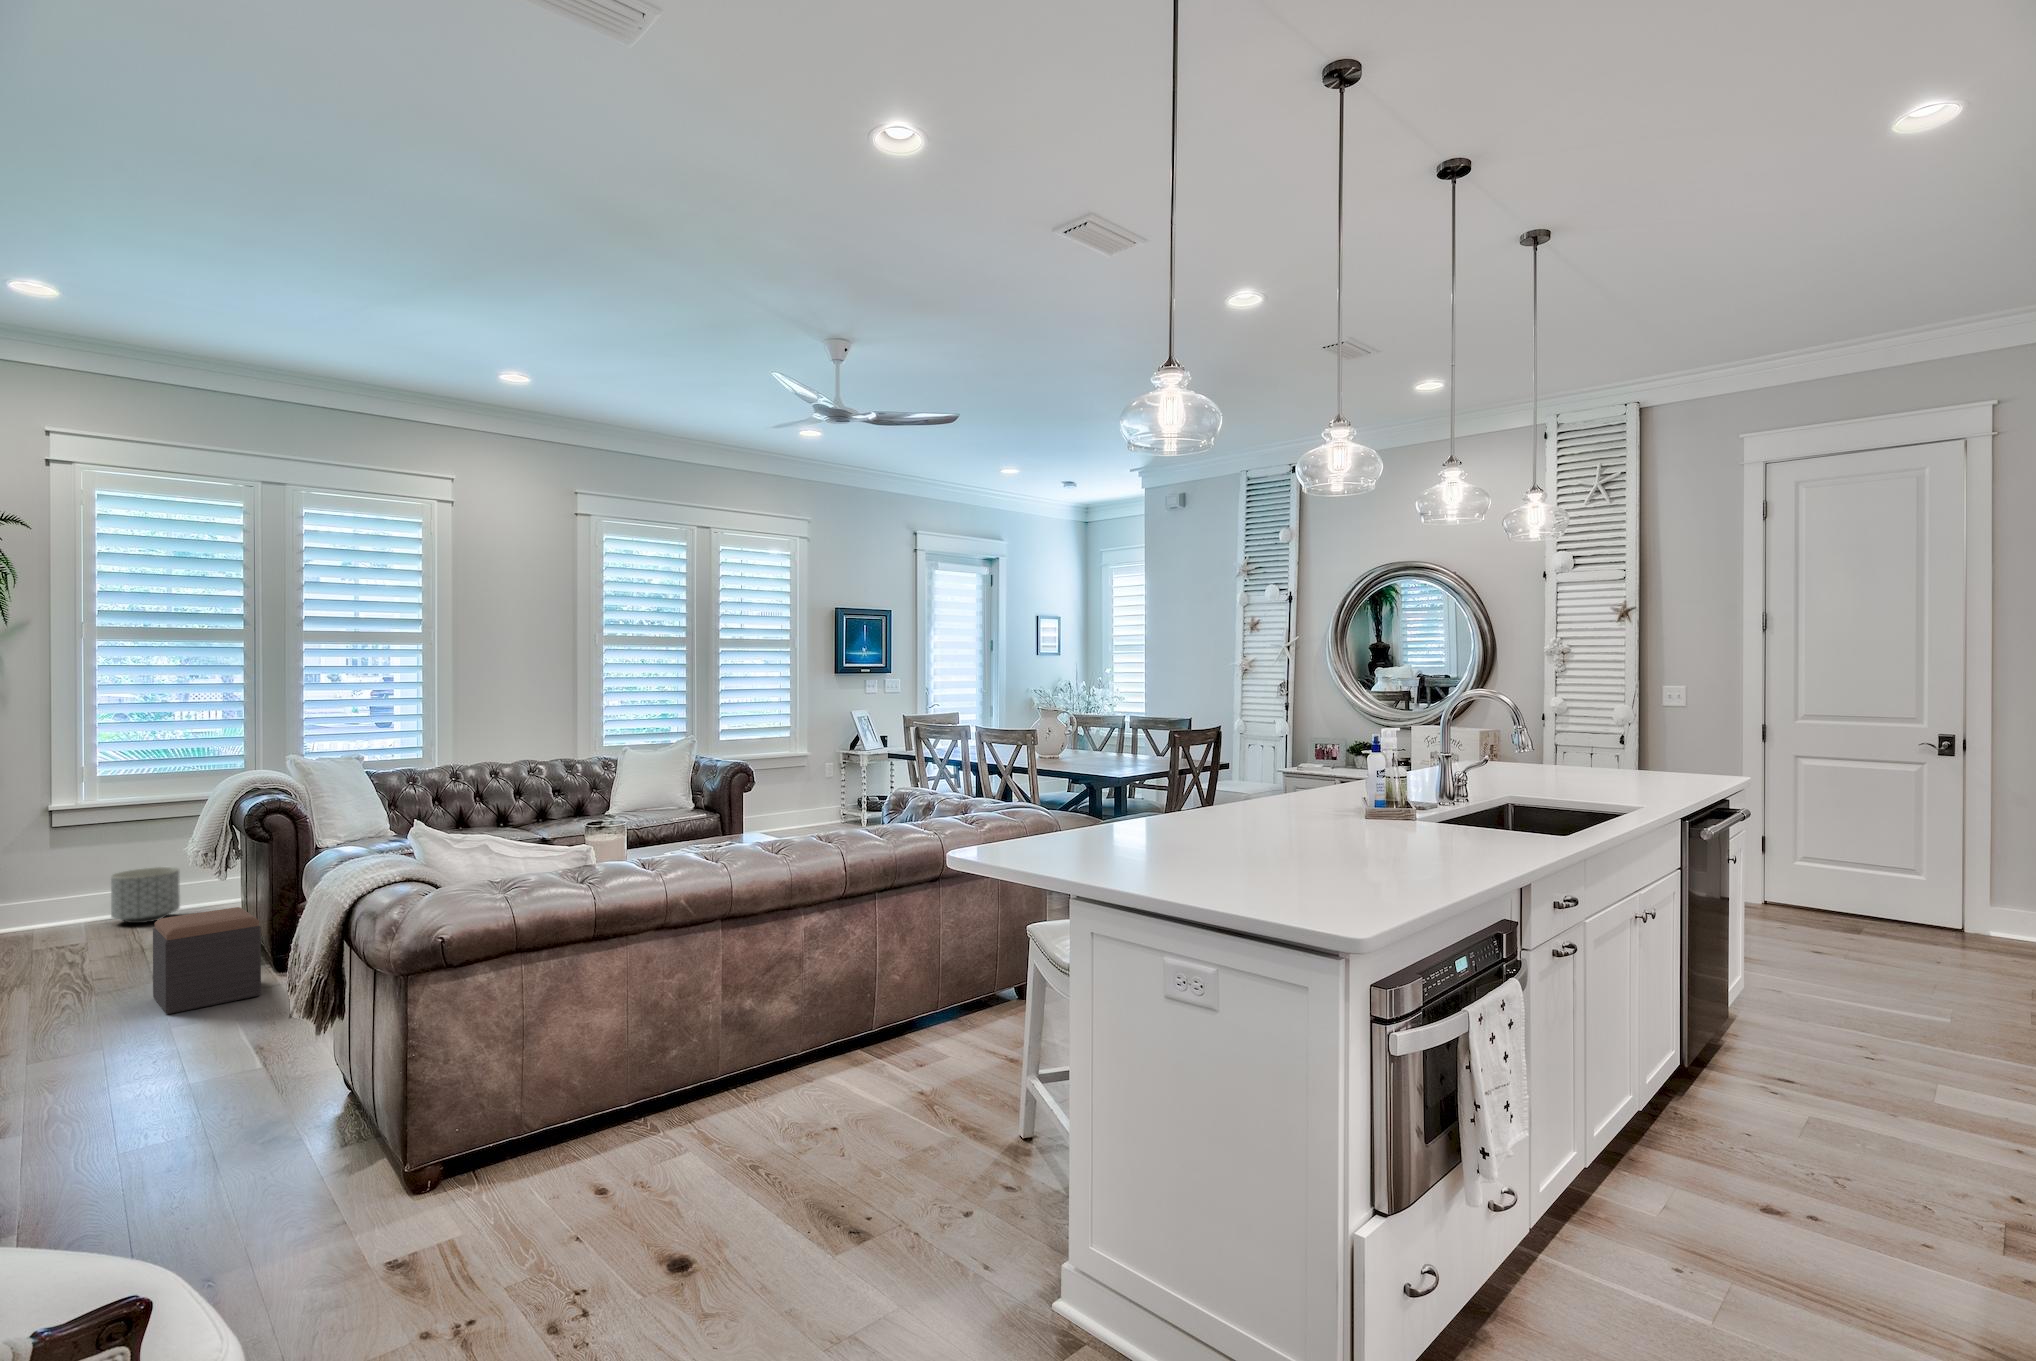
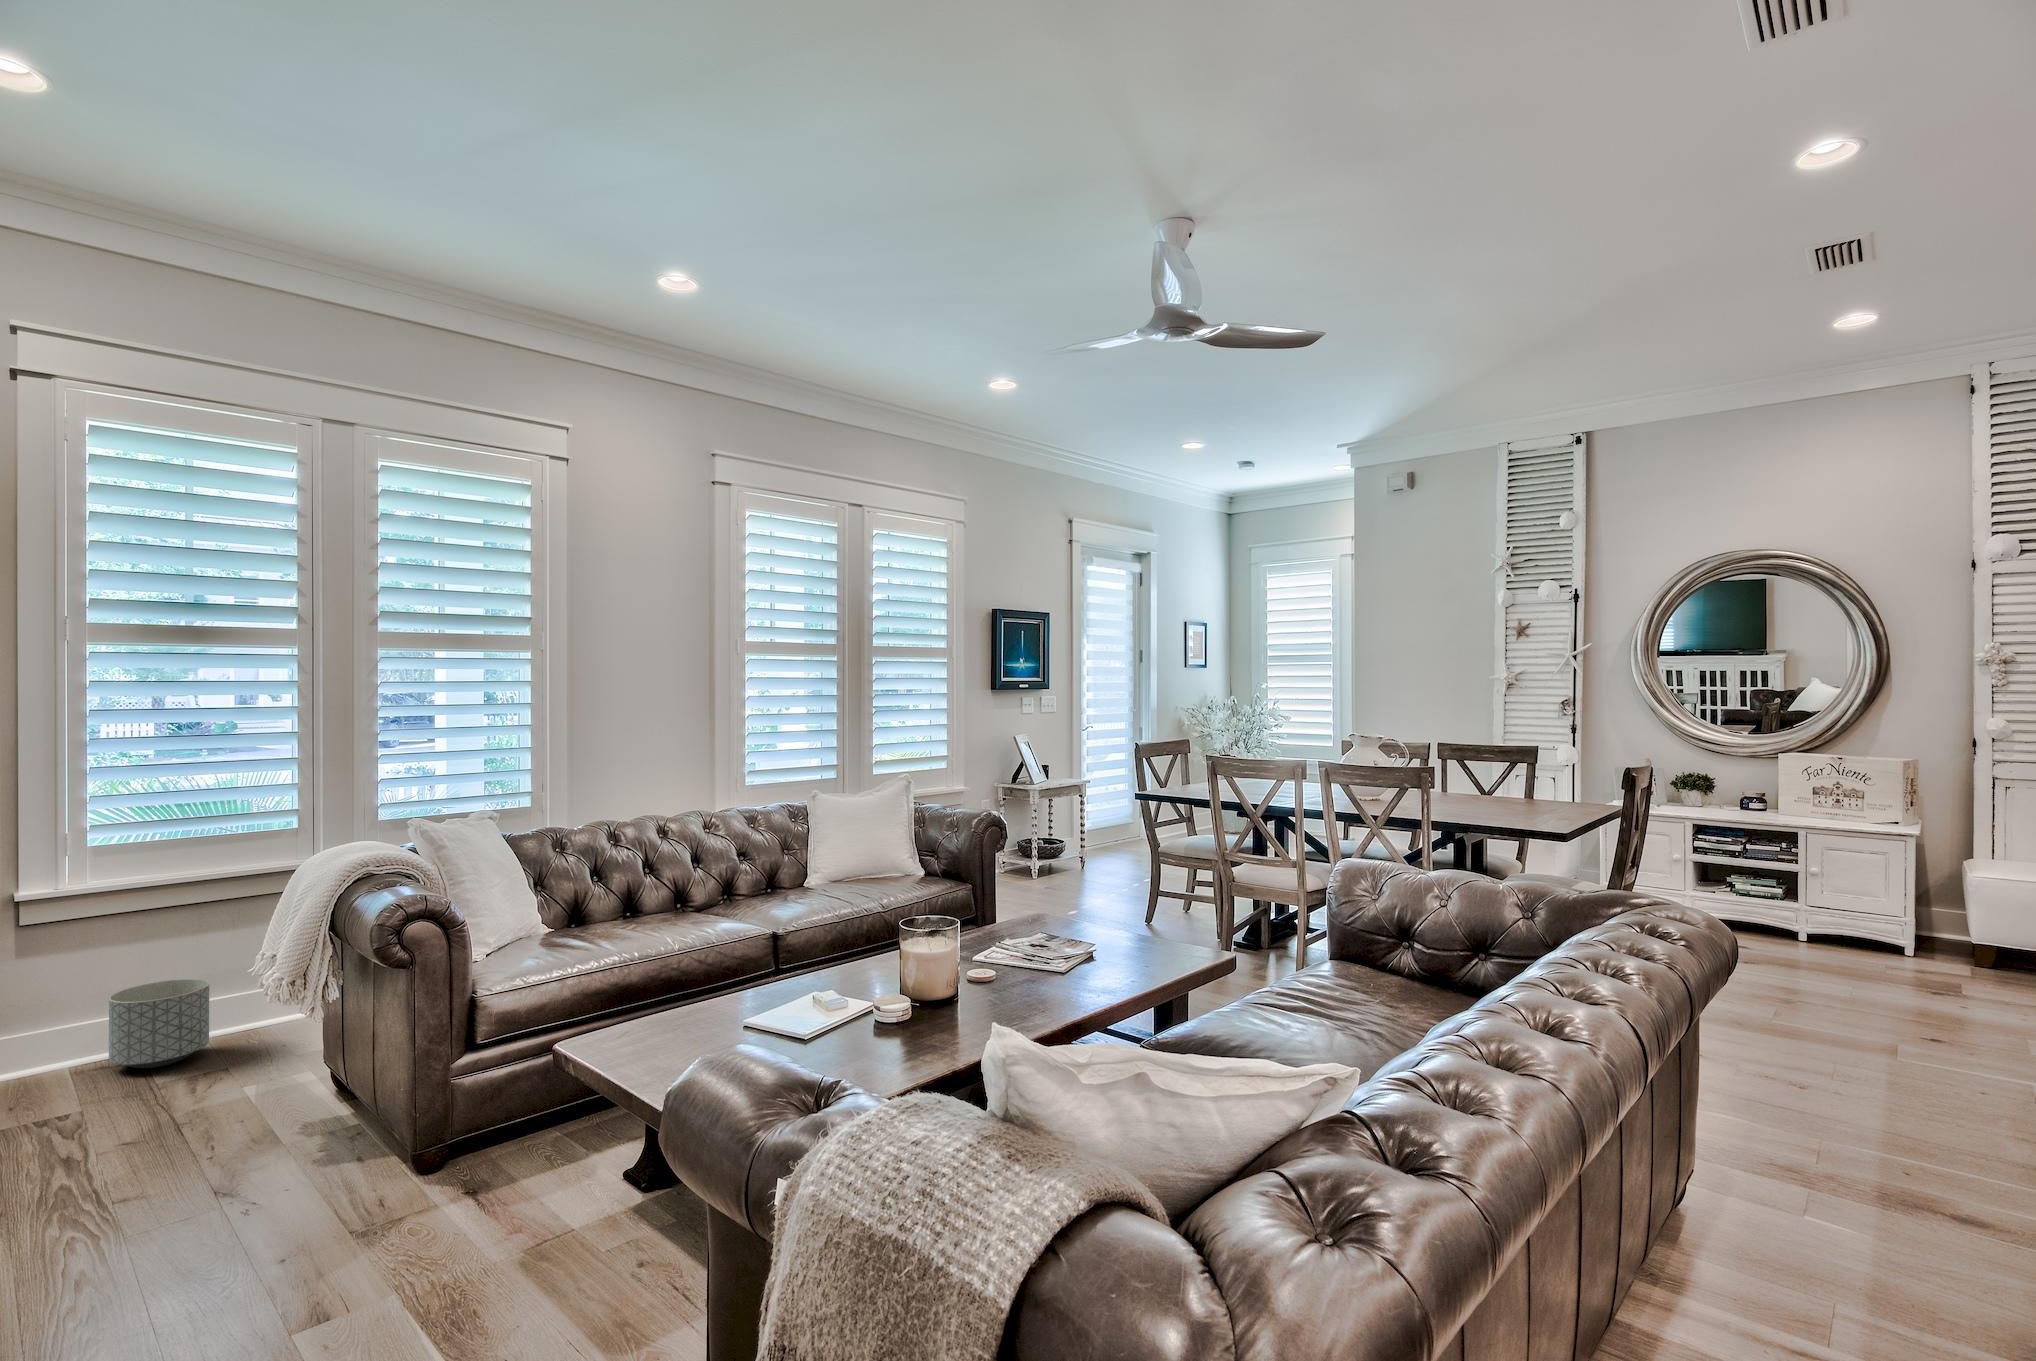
footstool: present [153,907,261,1014] -> none [245,1072,427,1280]

